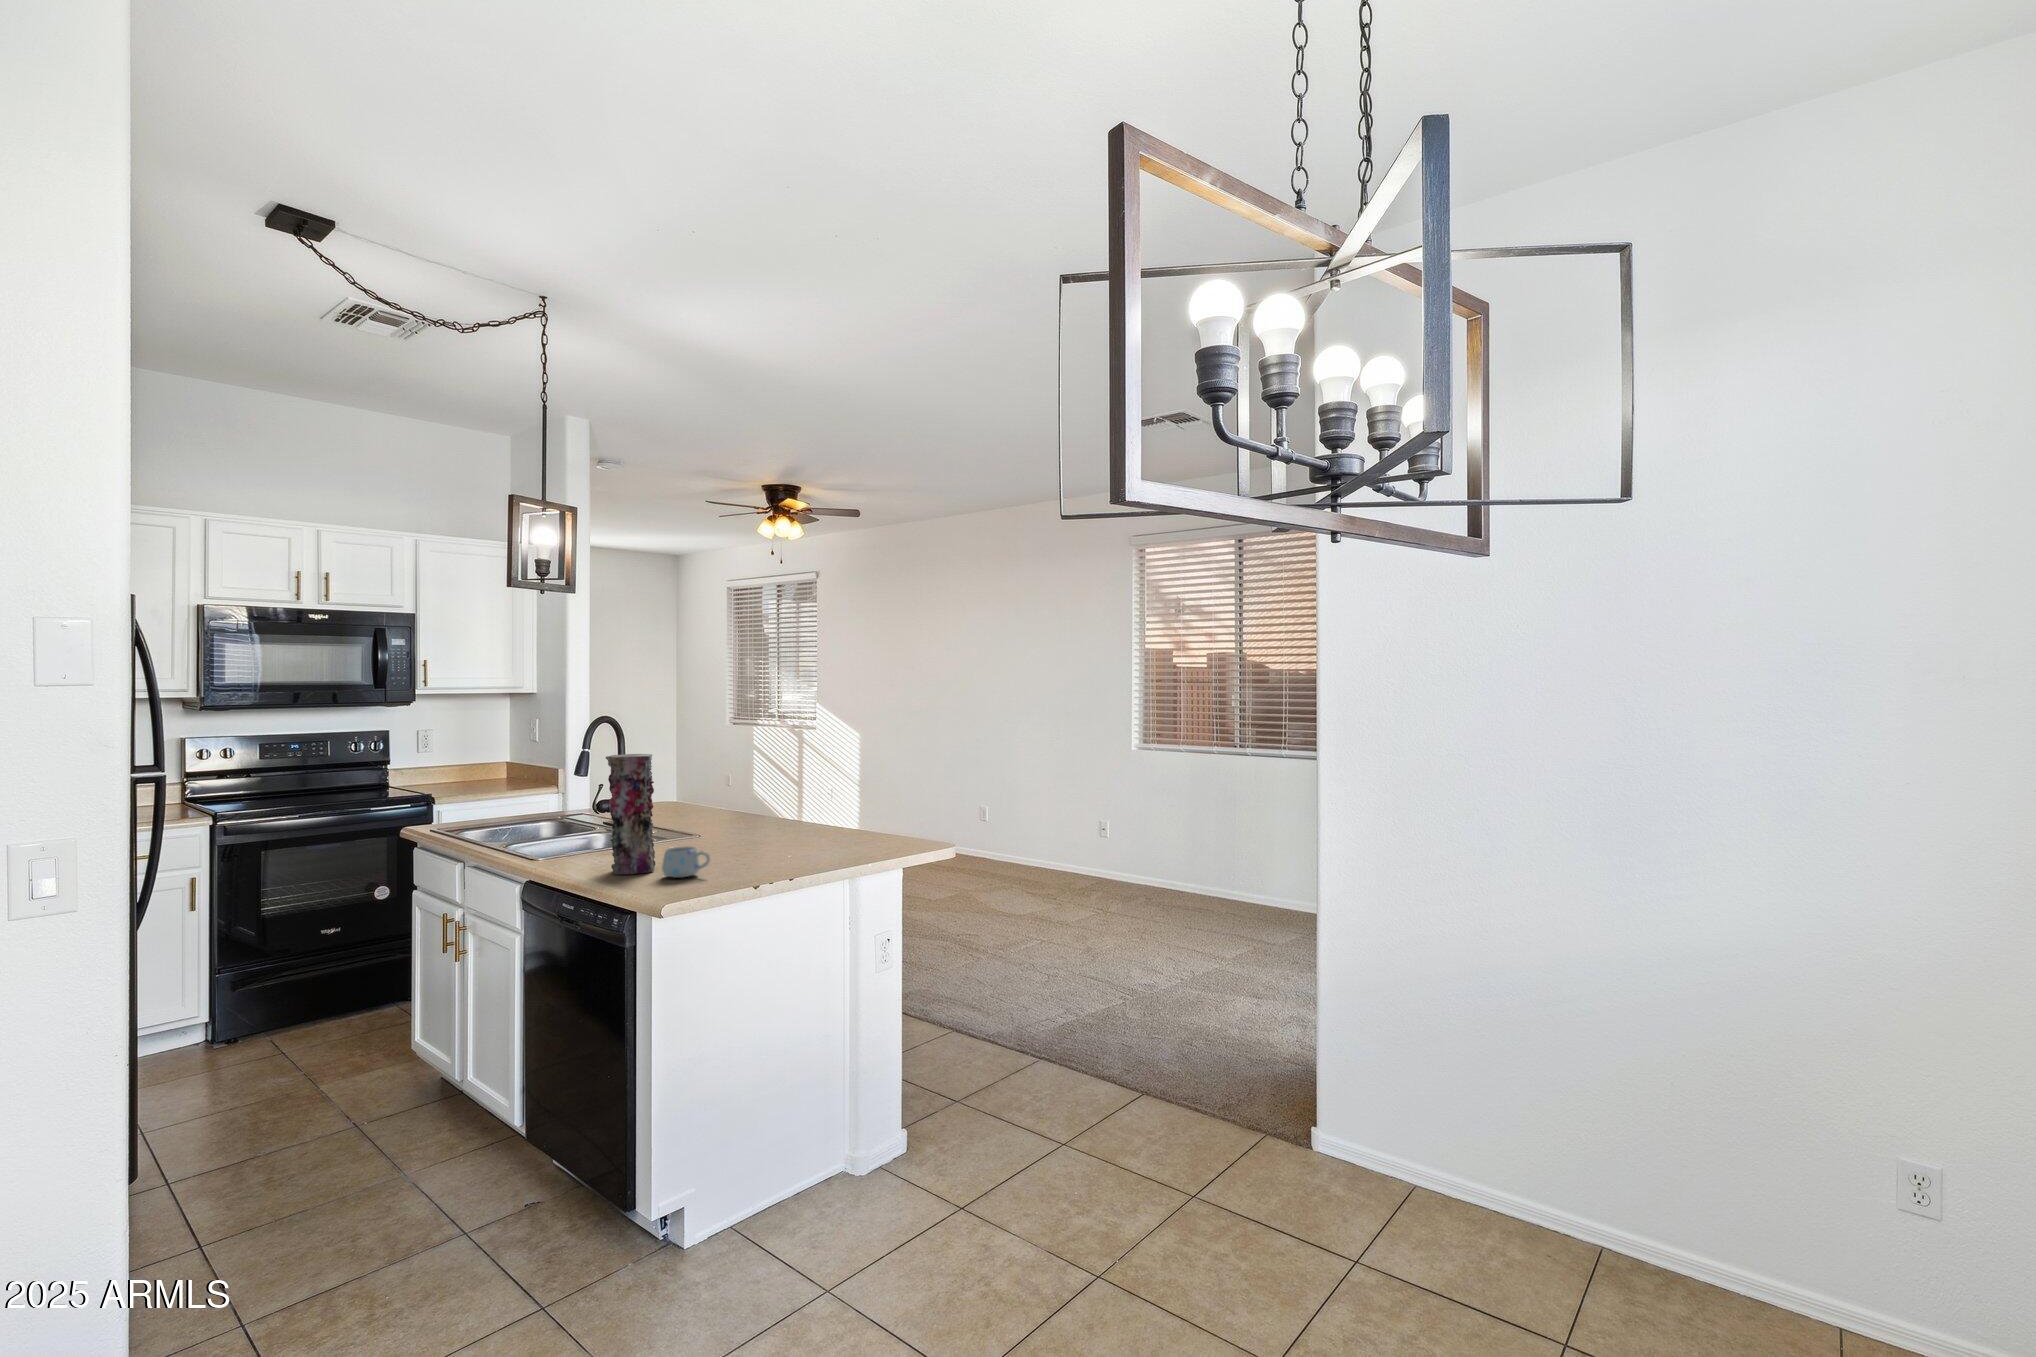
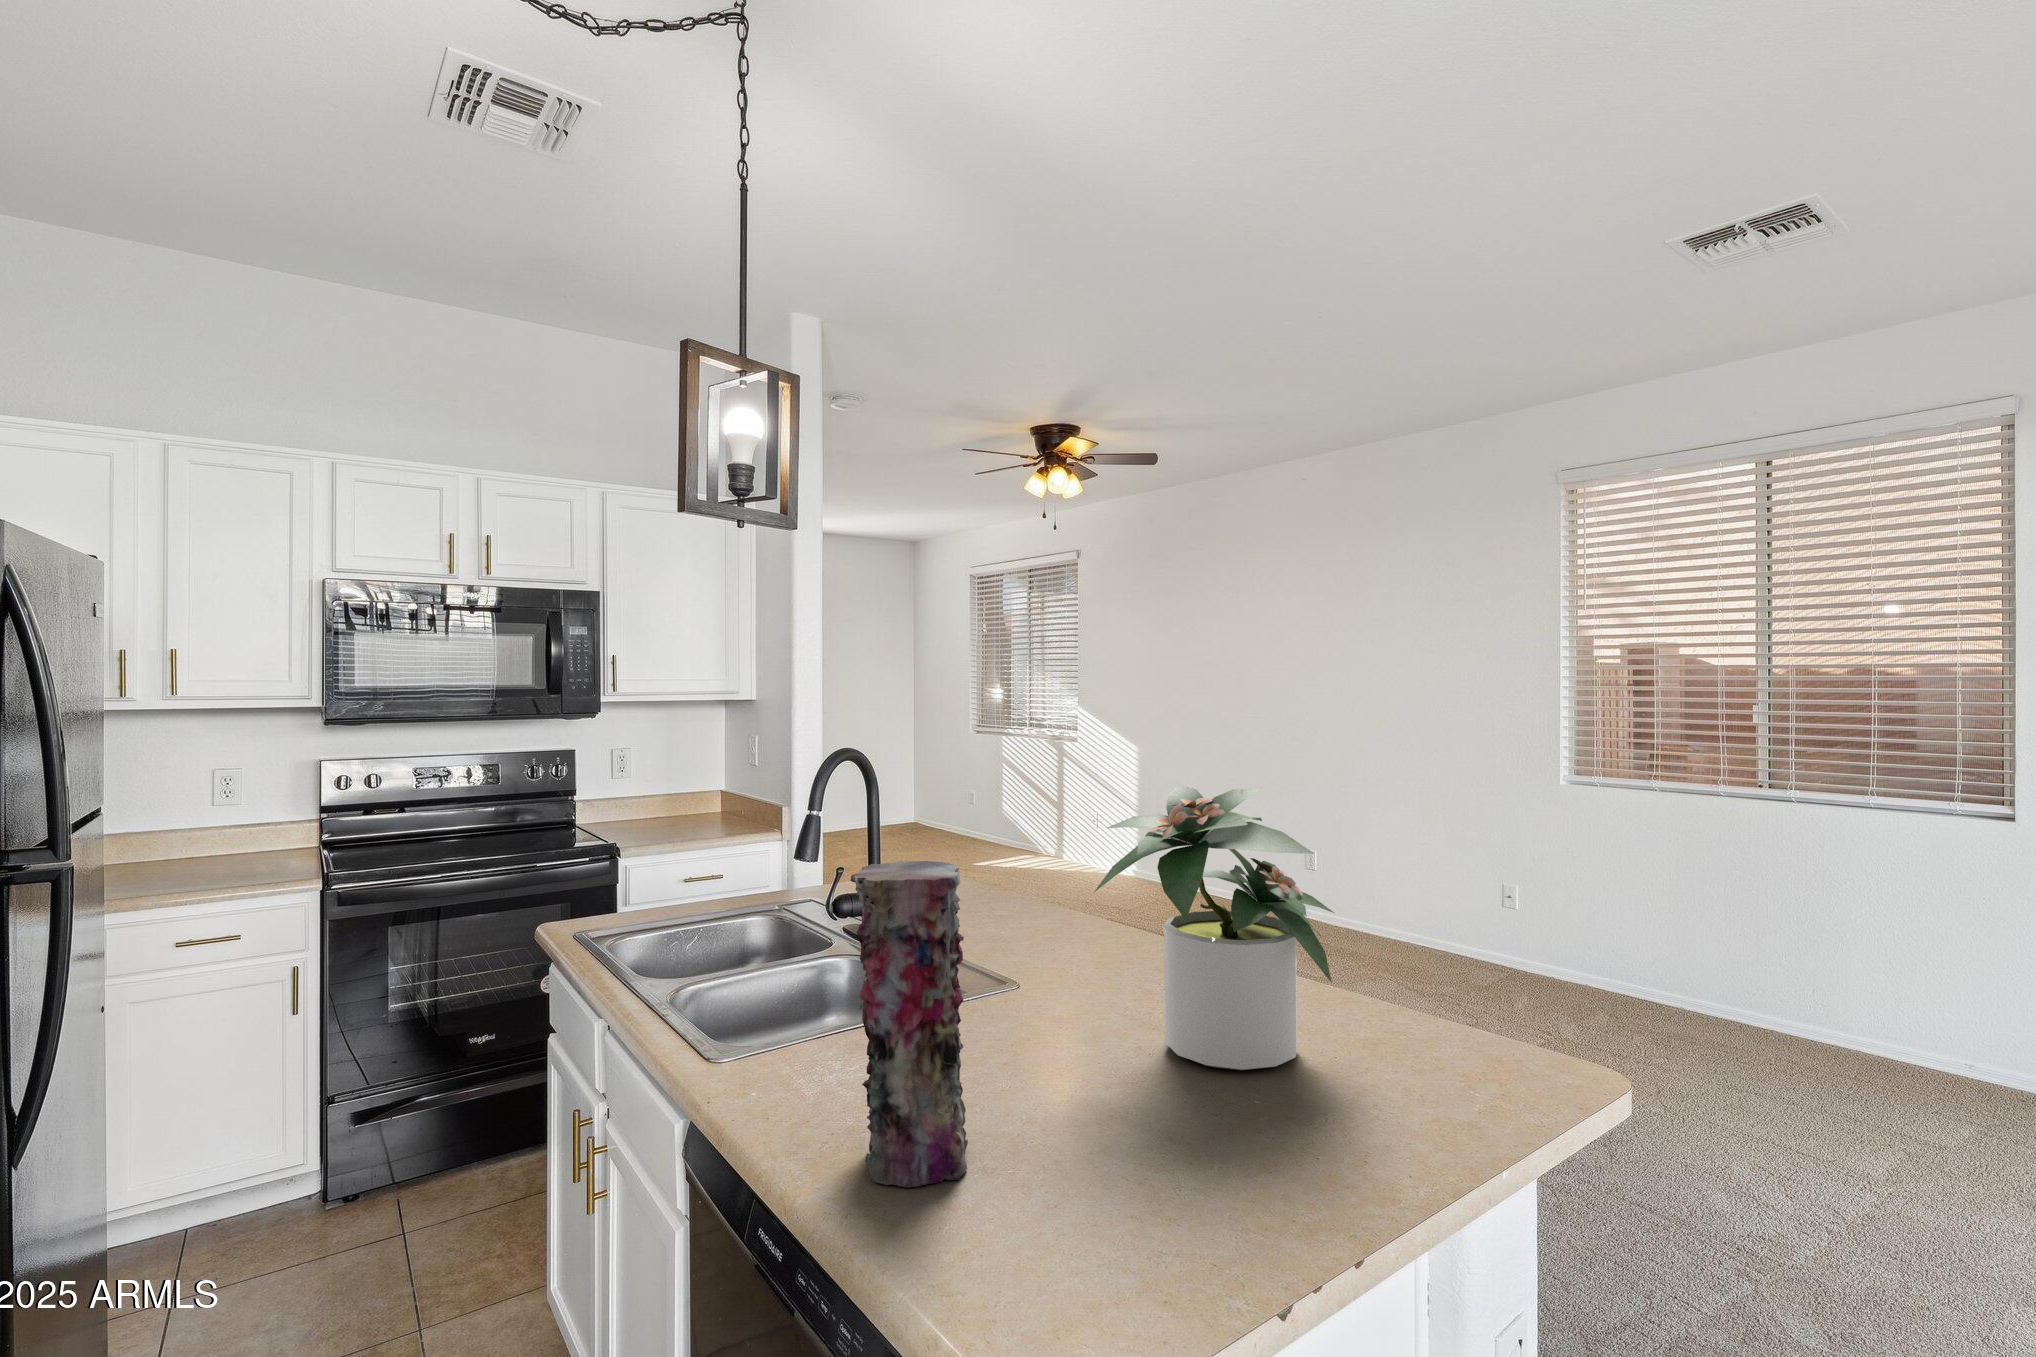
potted plant: none [724,728,837,850] -> present [1095,785,1334,1070]
mug: present [662,846,710,878] -> none [998,1126,1127,1237]

